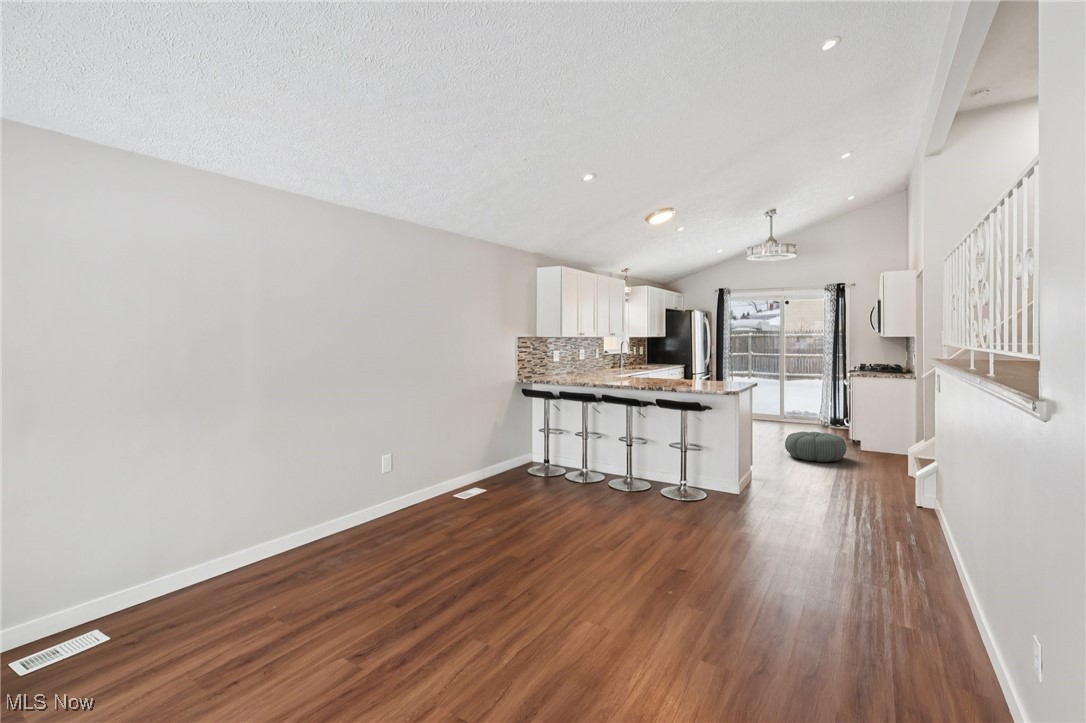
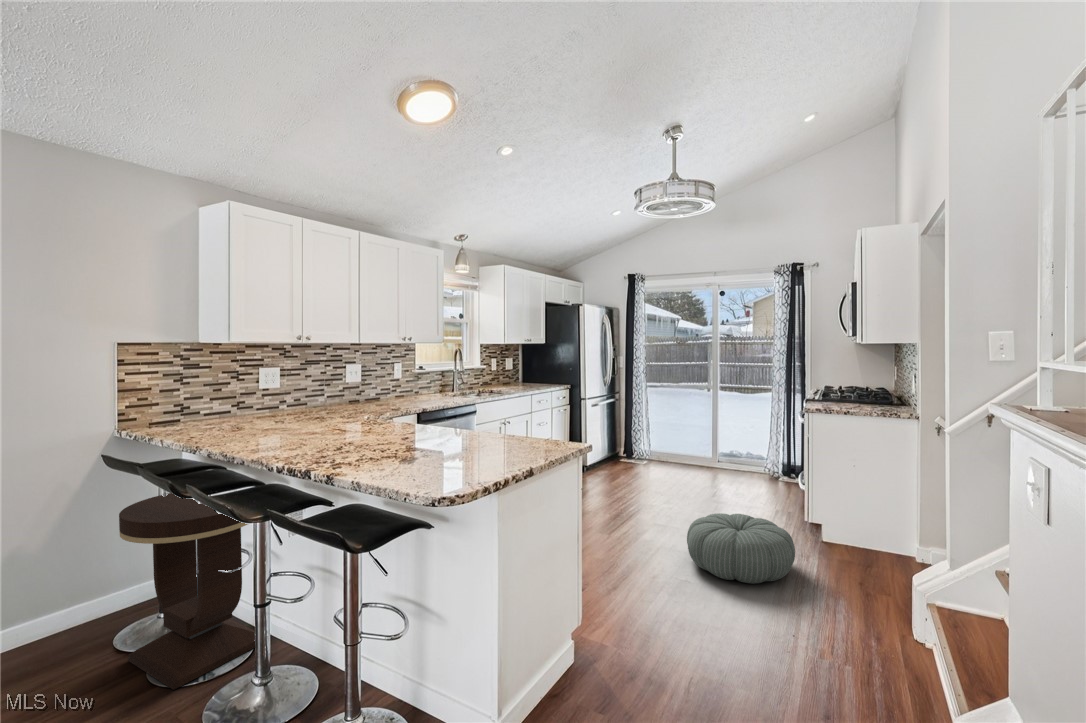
side table: none [550,406,603,485] -> present [119,493,255,690]

